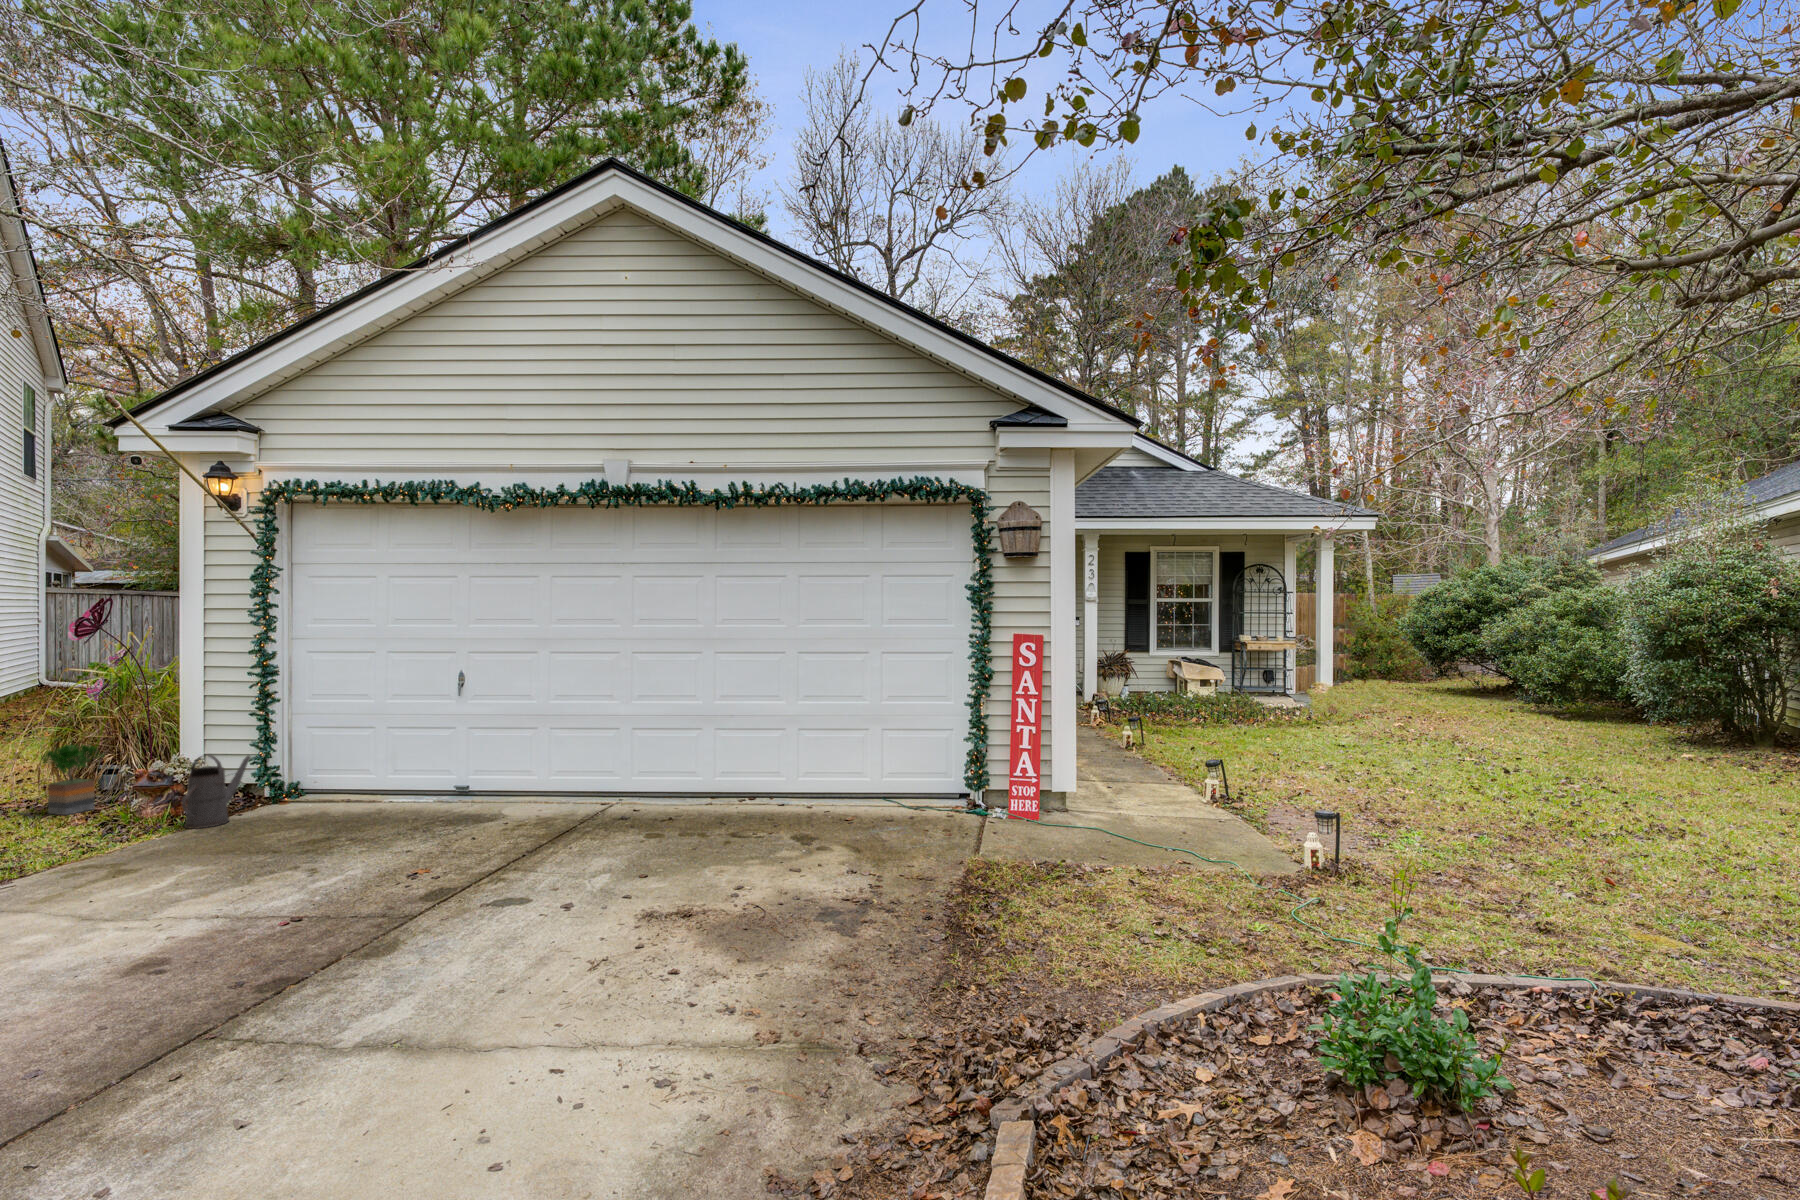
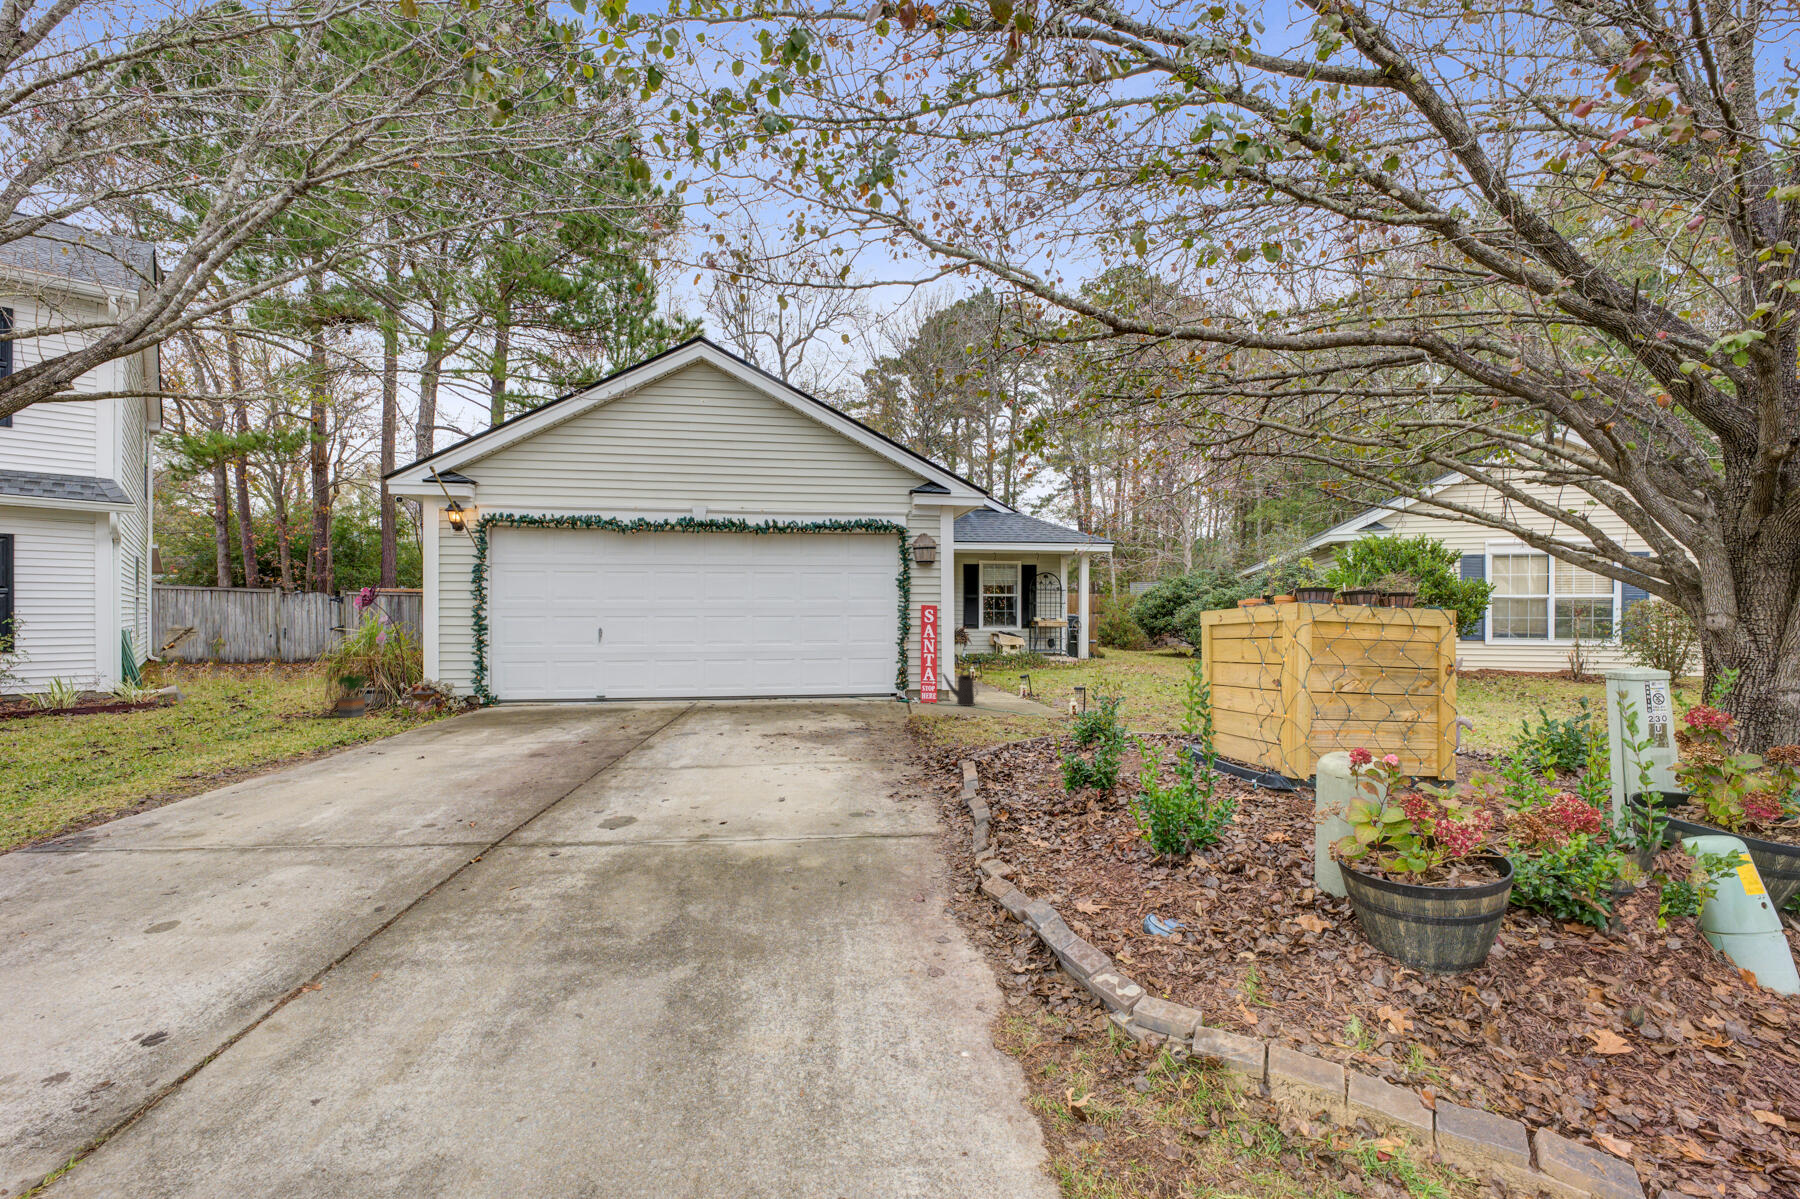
watering can: present [182,755,250,829] -> present [943,669,976,706]

